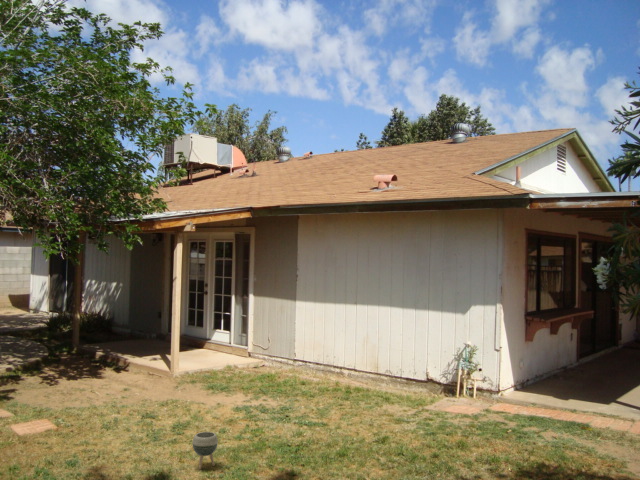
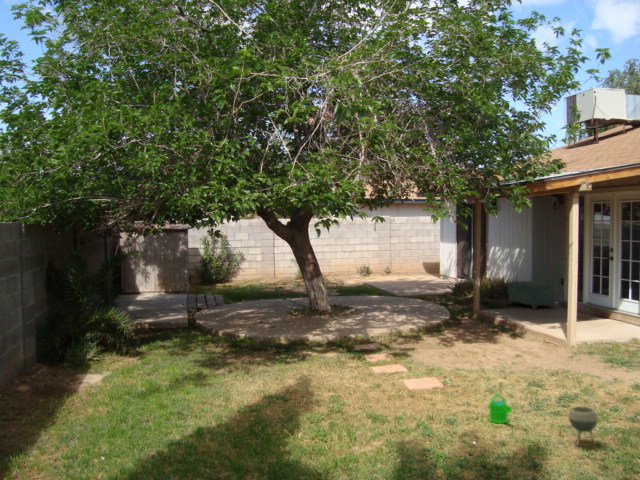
bench: none [108,315,152,342] -> present [508,281,554,309]
watering can: none [110,429,137,460] -> present [489,394,512,423]

